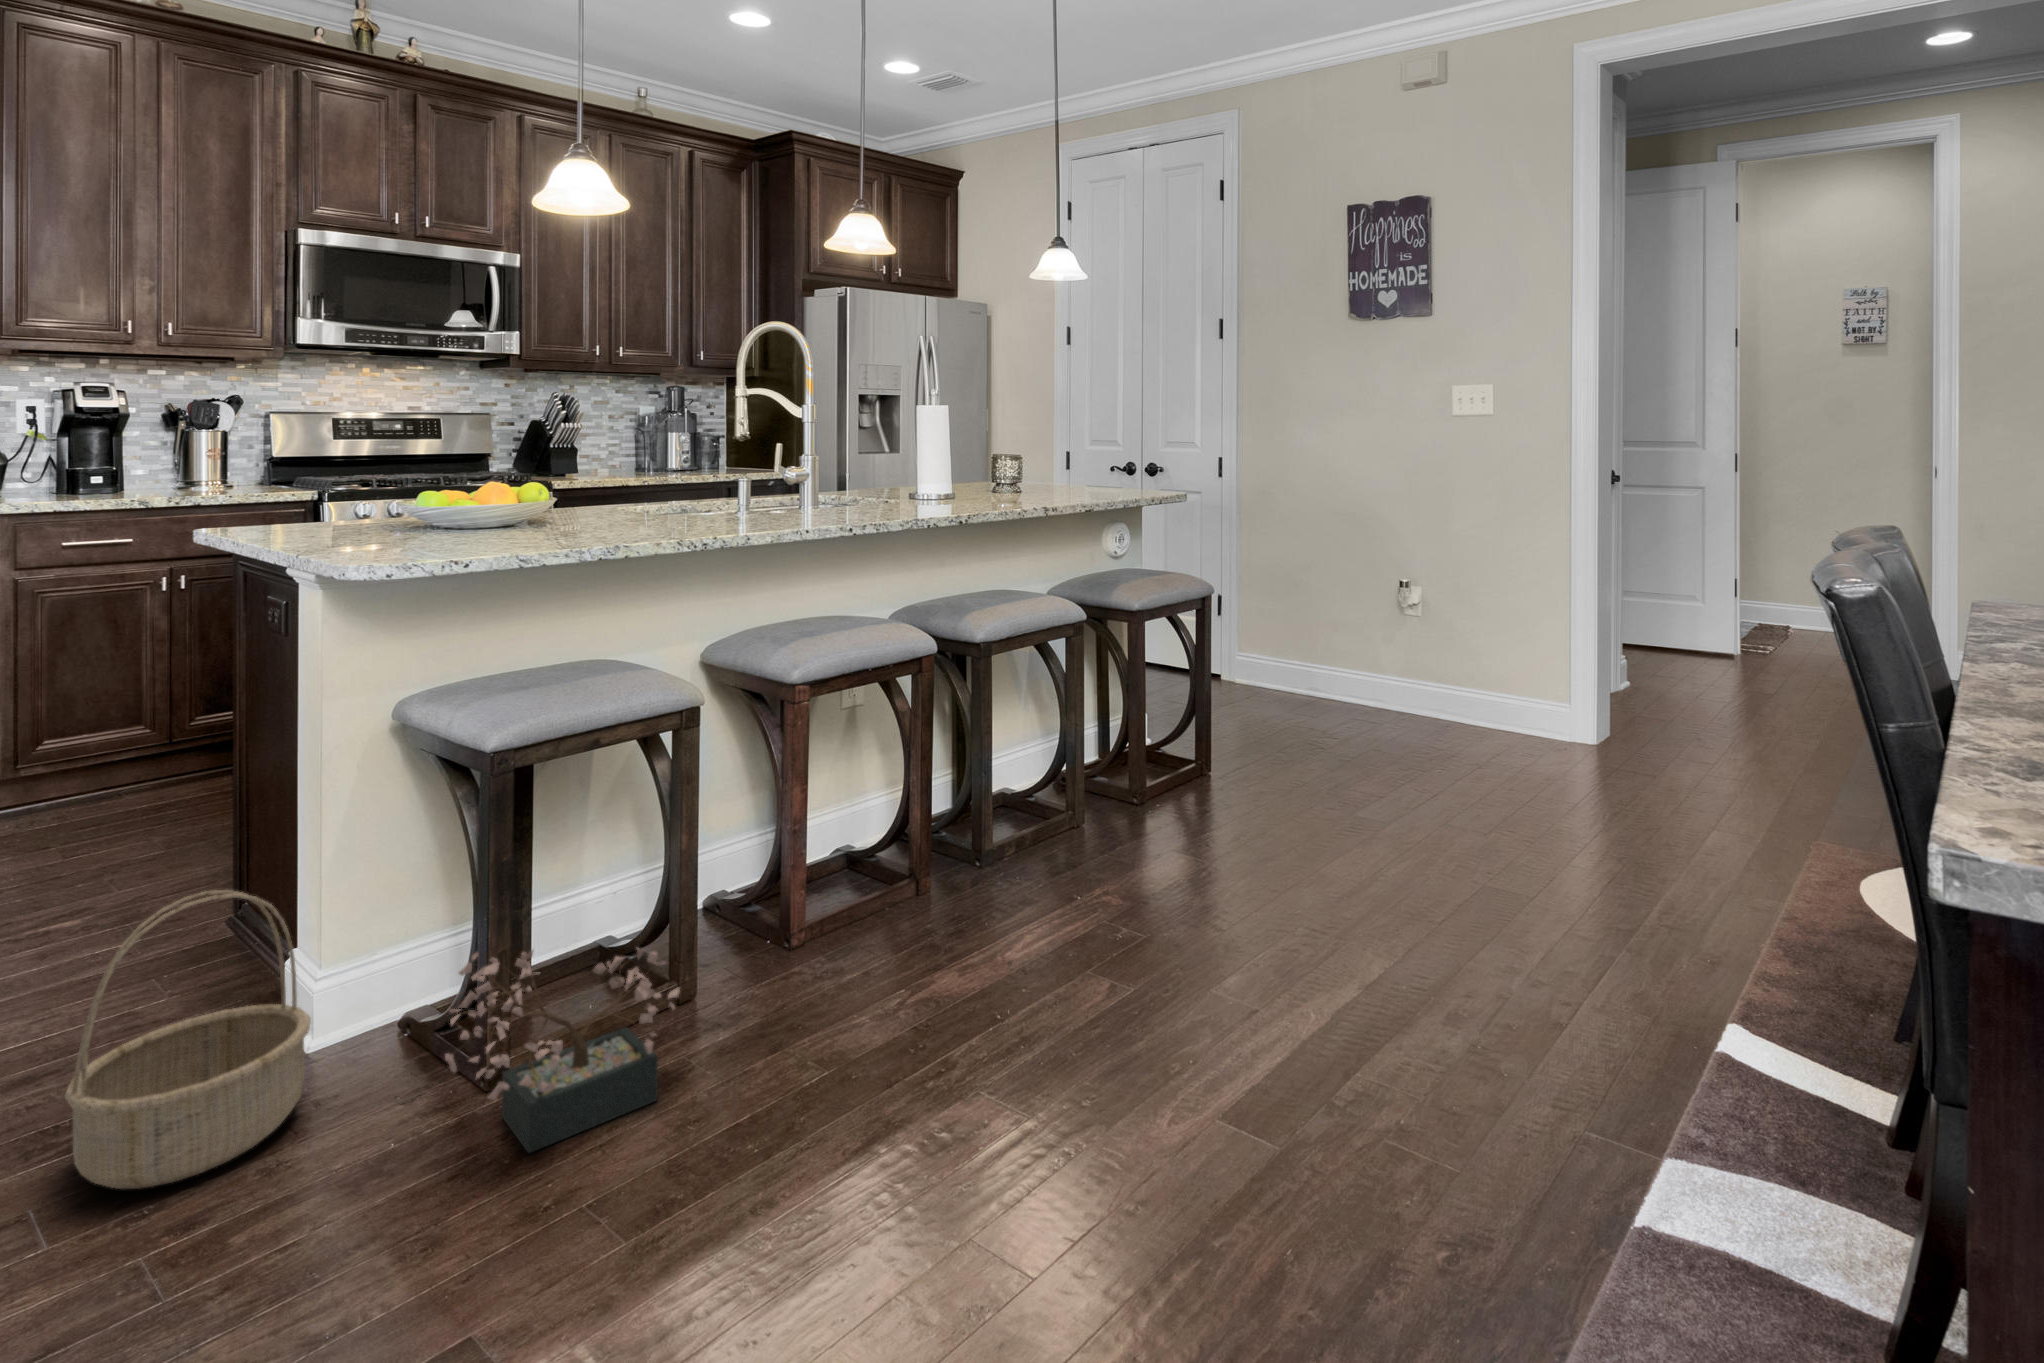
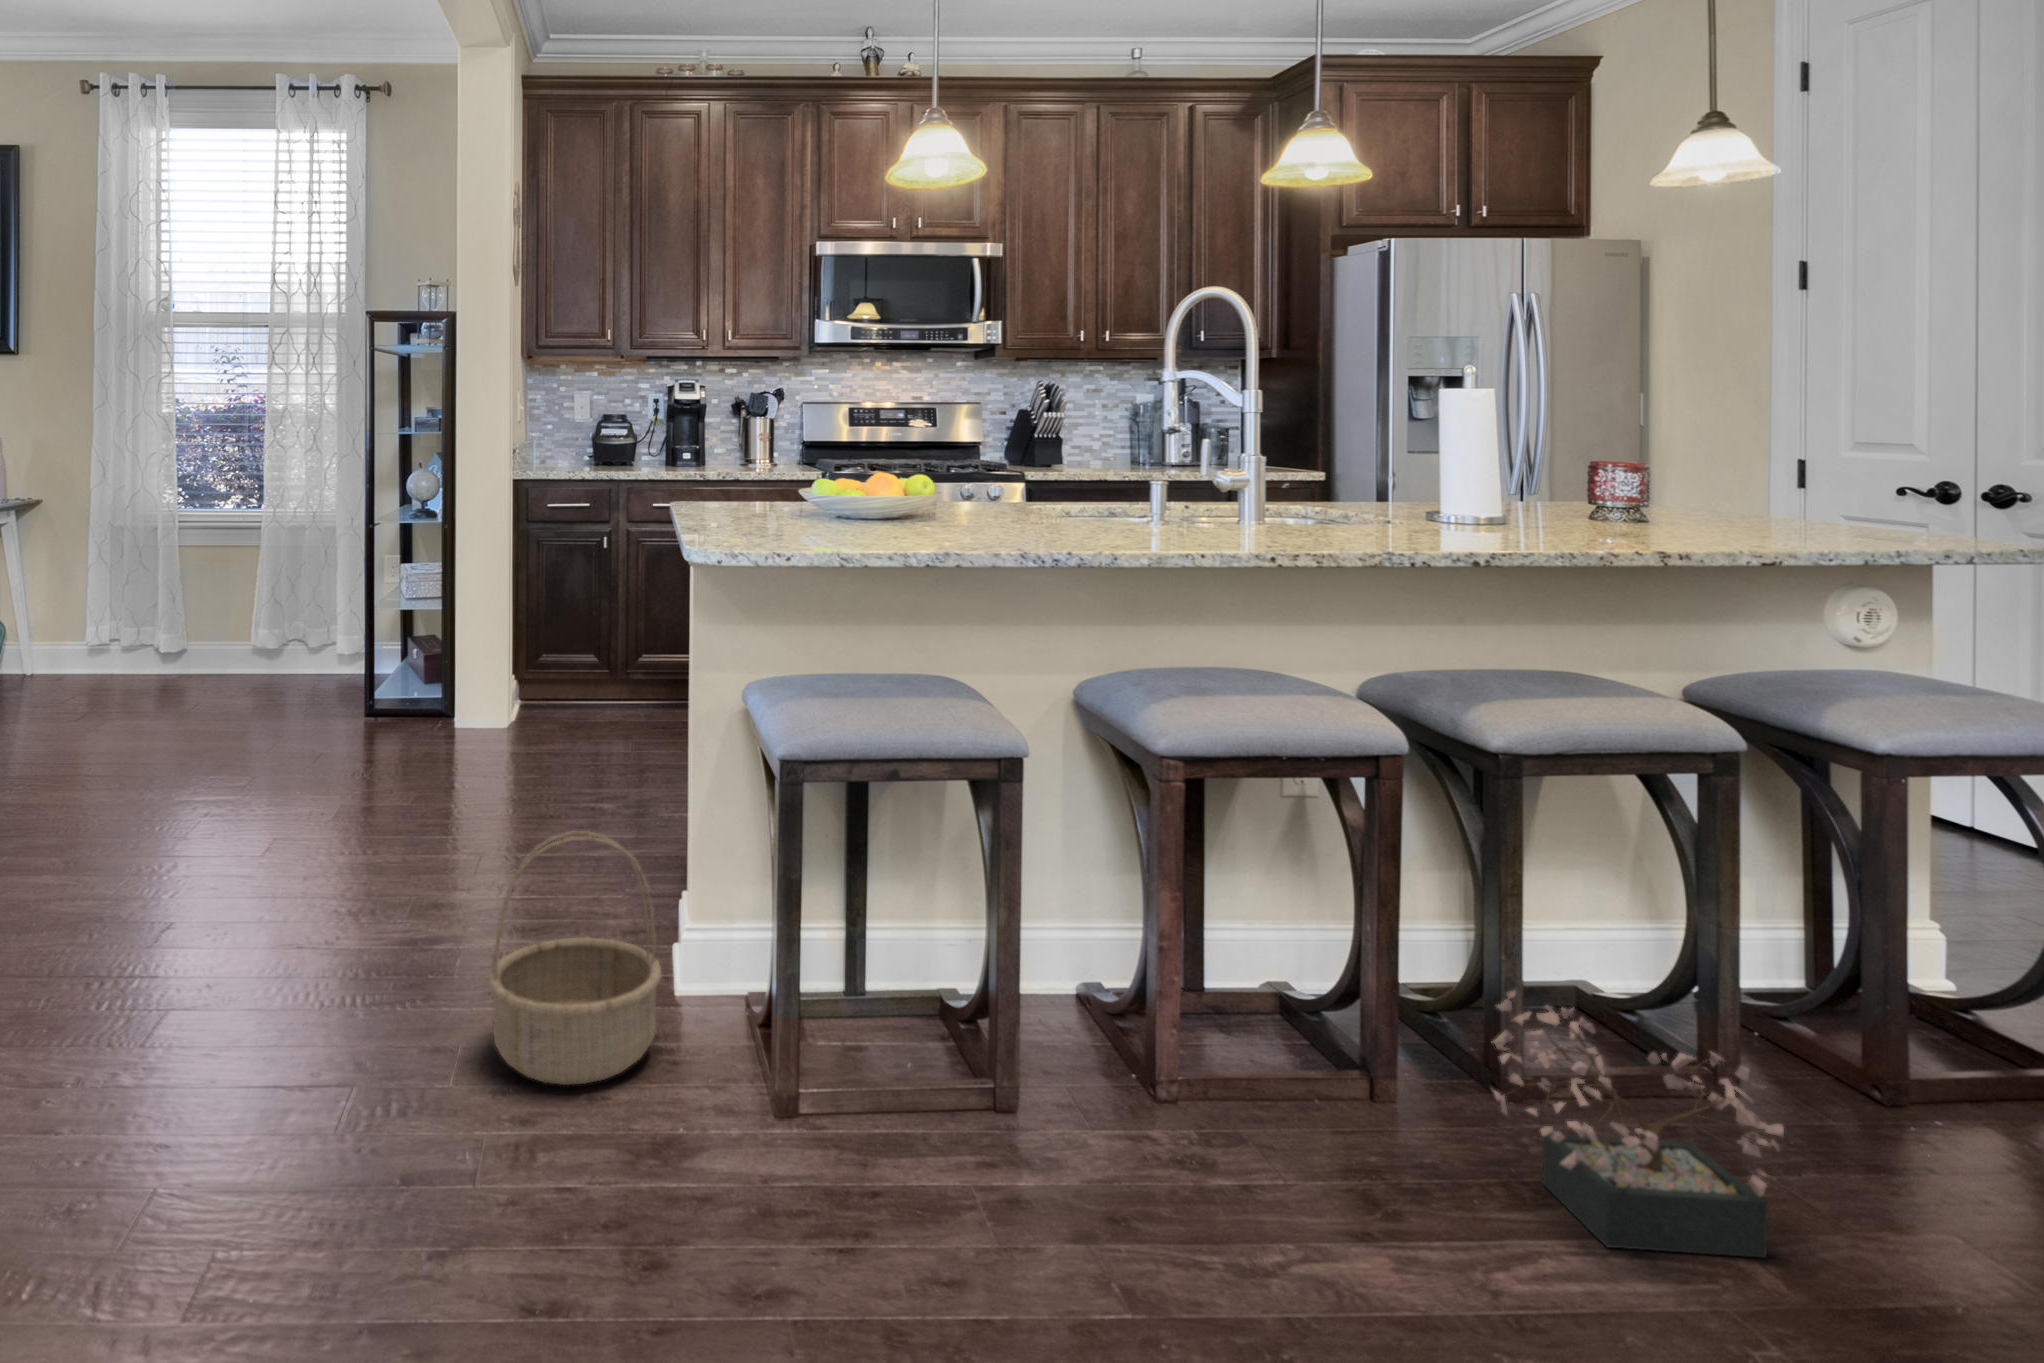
decorative plant: present [445,948,680,1153] -> present [1493,991,1784,1258]

